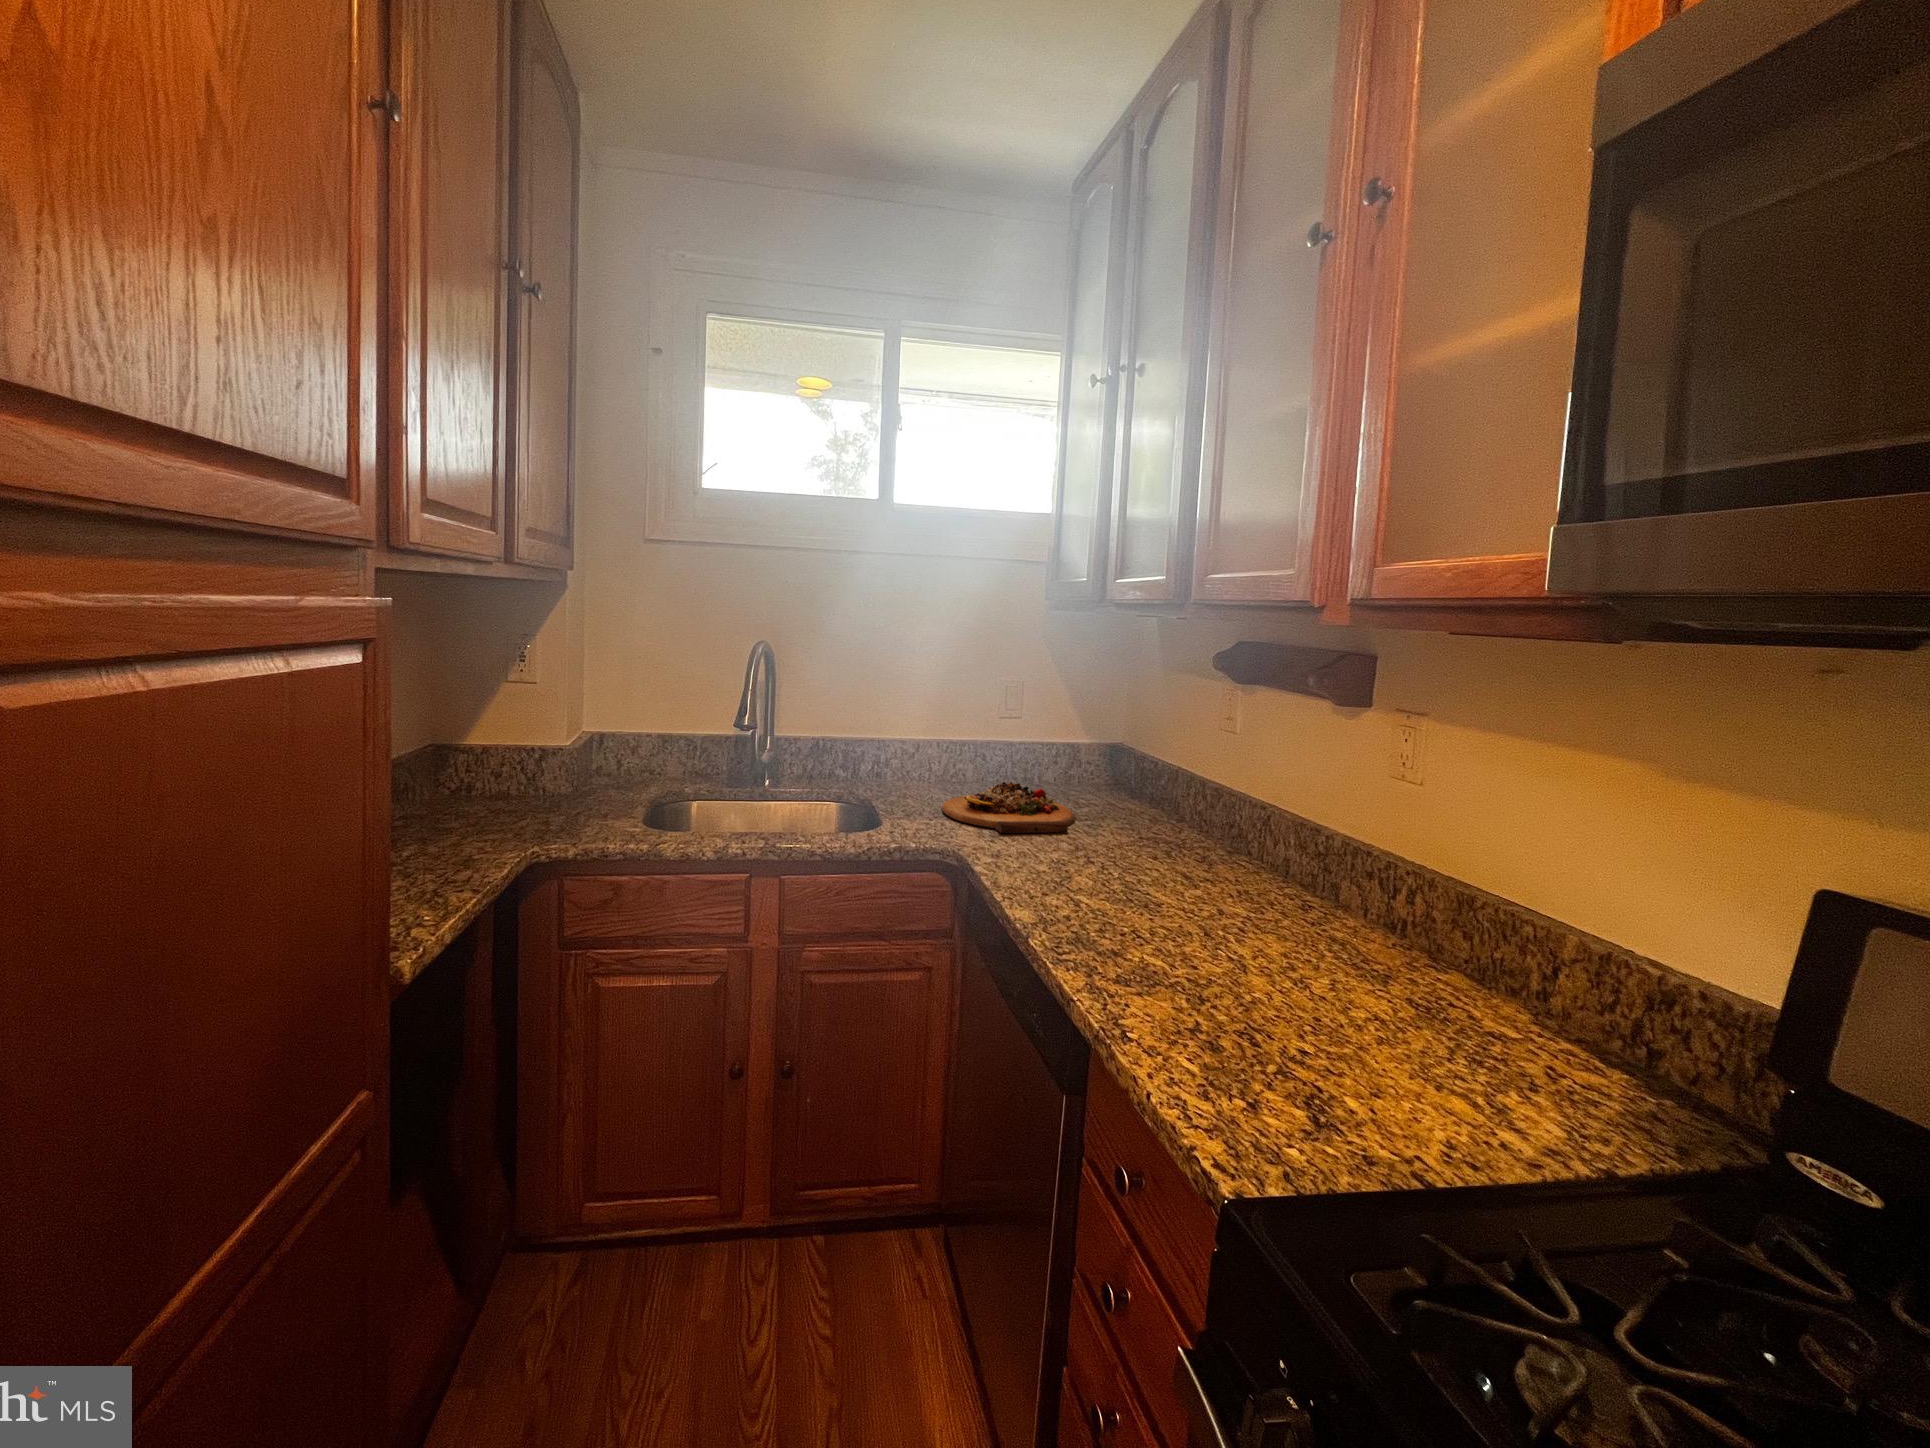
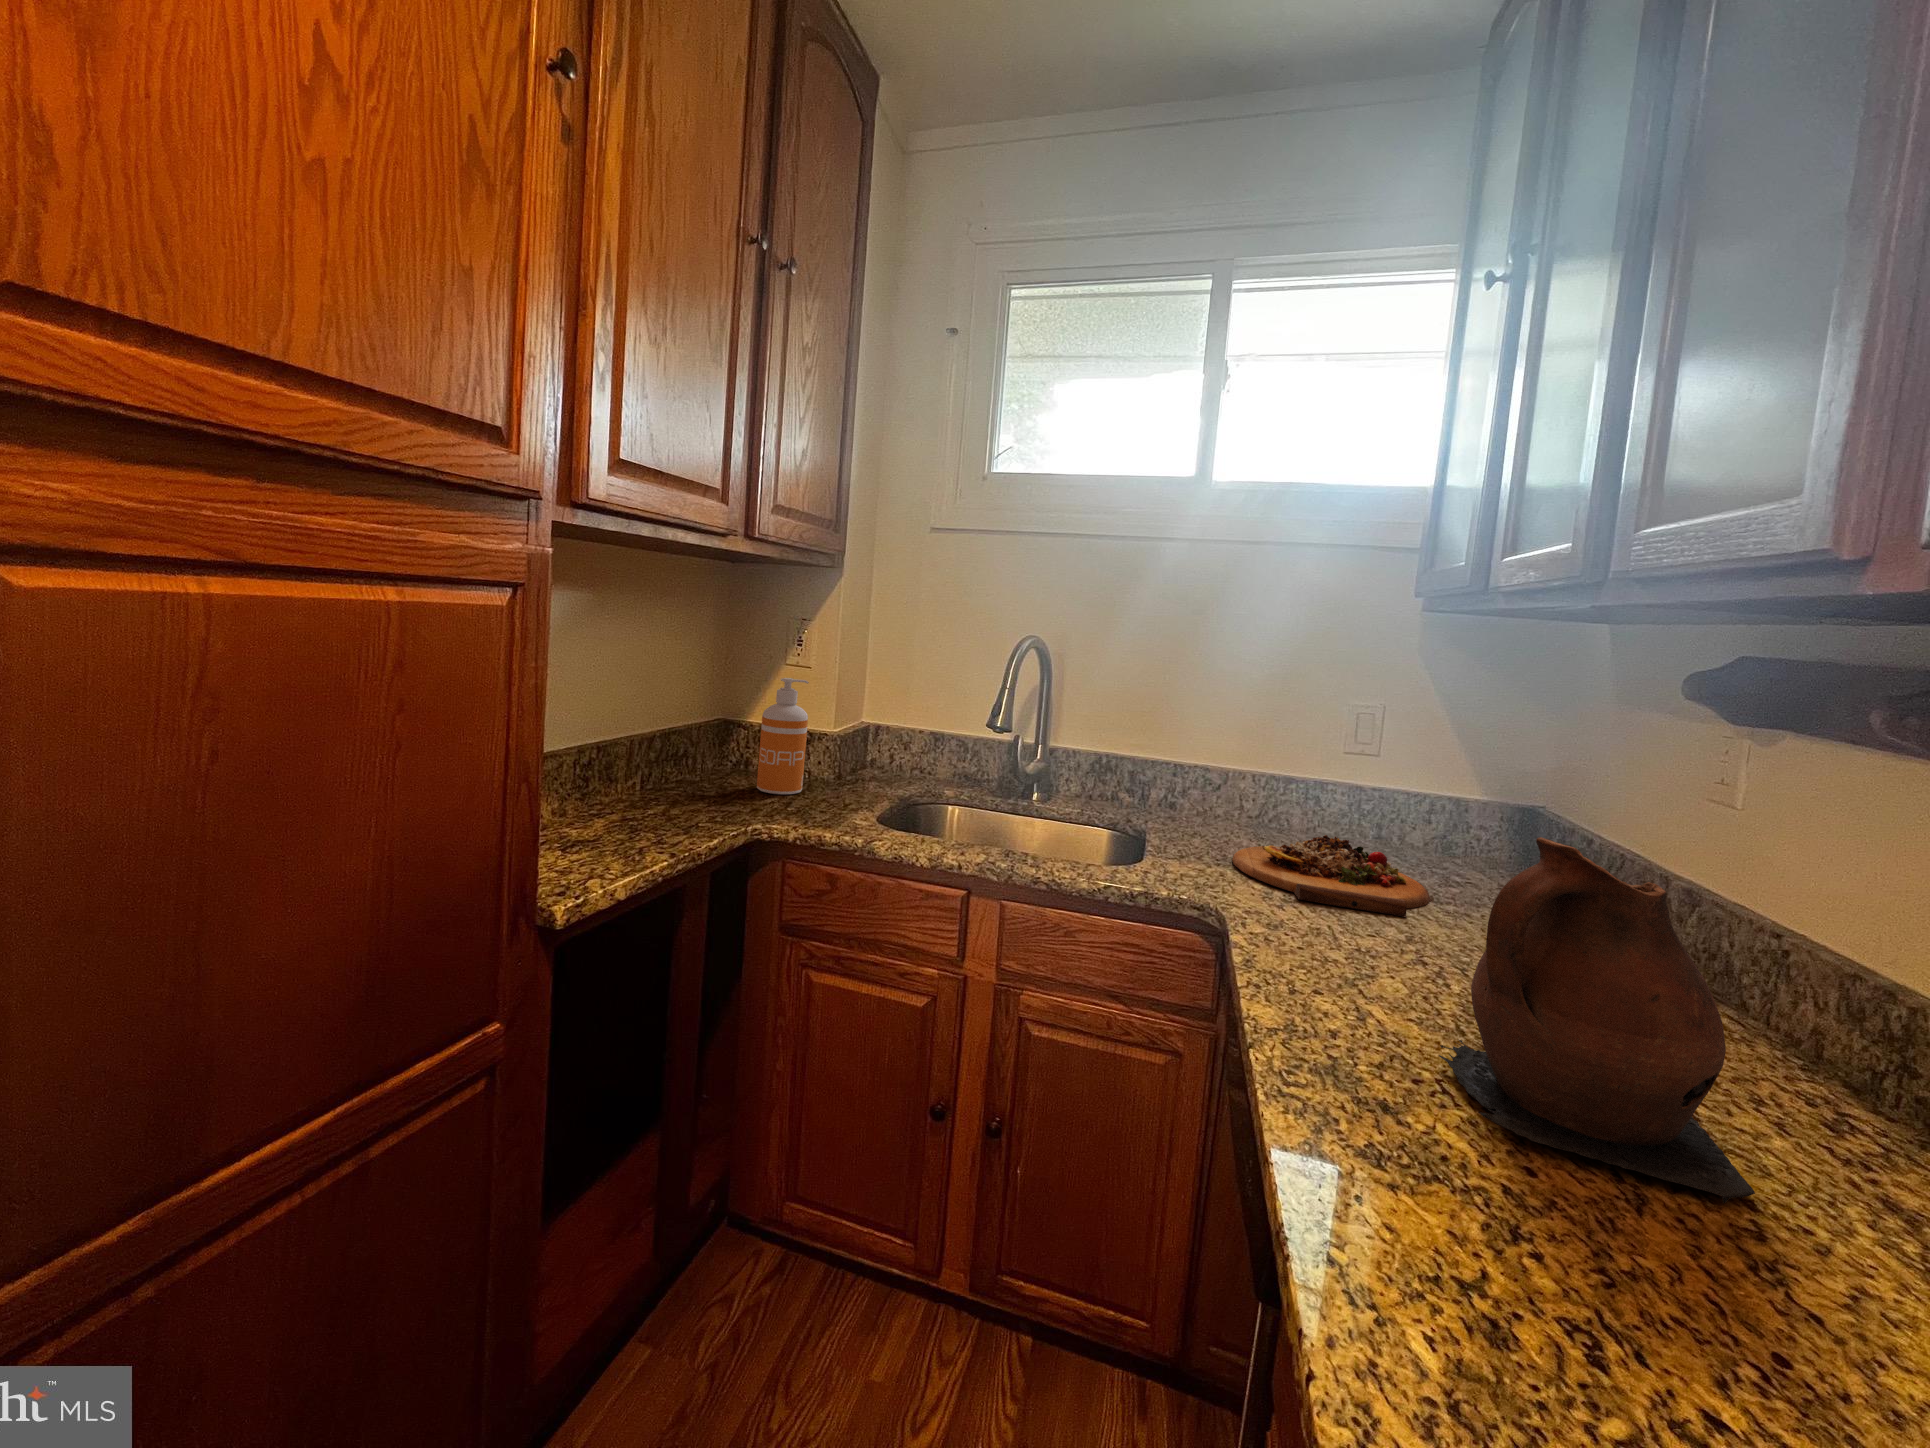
soap dispenser: none [499,699,548,816] -> present [757,678,809,794]
ceramic pitcher: none [1126,772,1286,958] -> present [1439,837,1755,1203]

